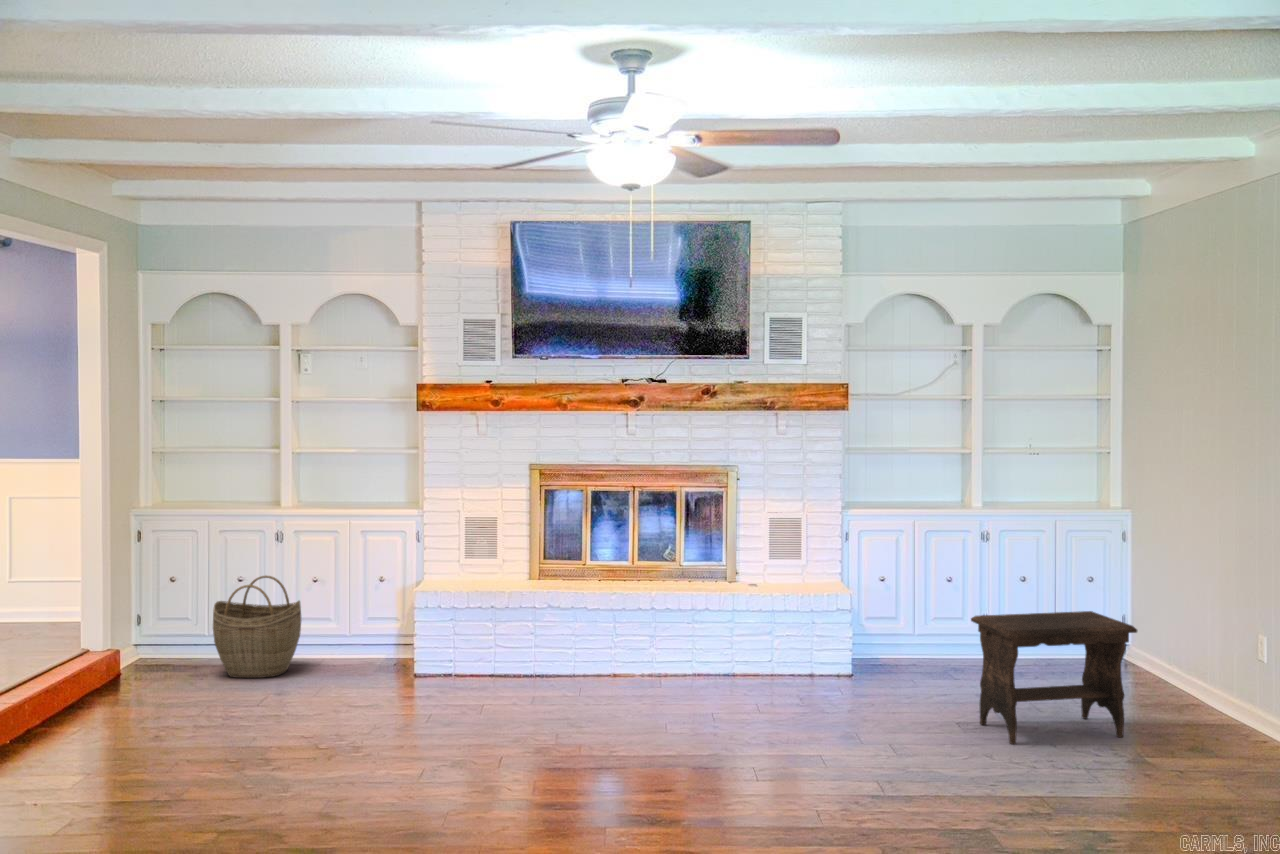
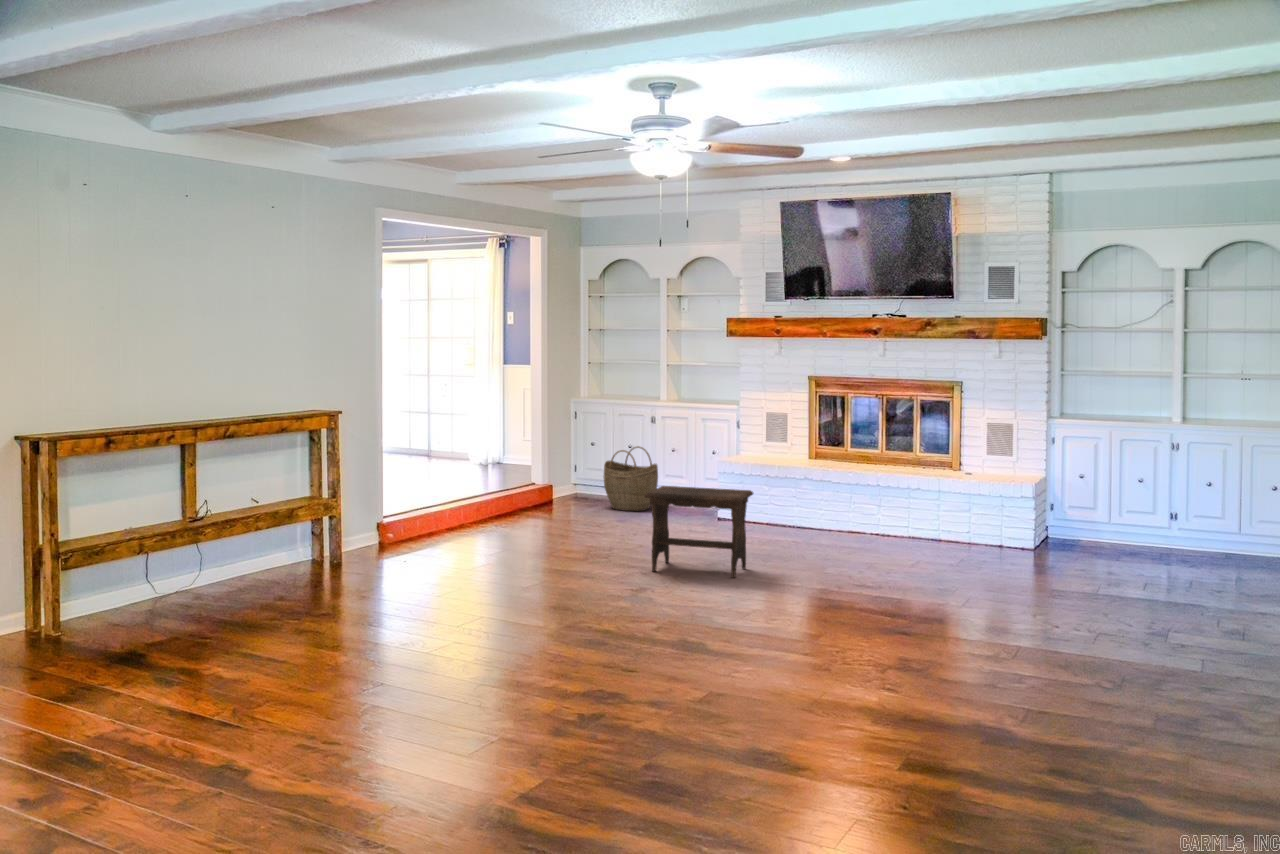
footstool: present [971,611,1137,744] -> present [645,486,753,578]

